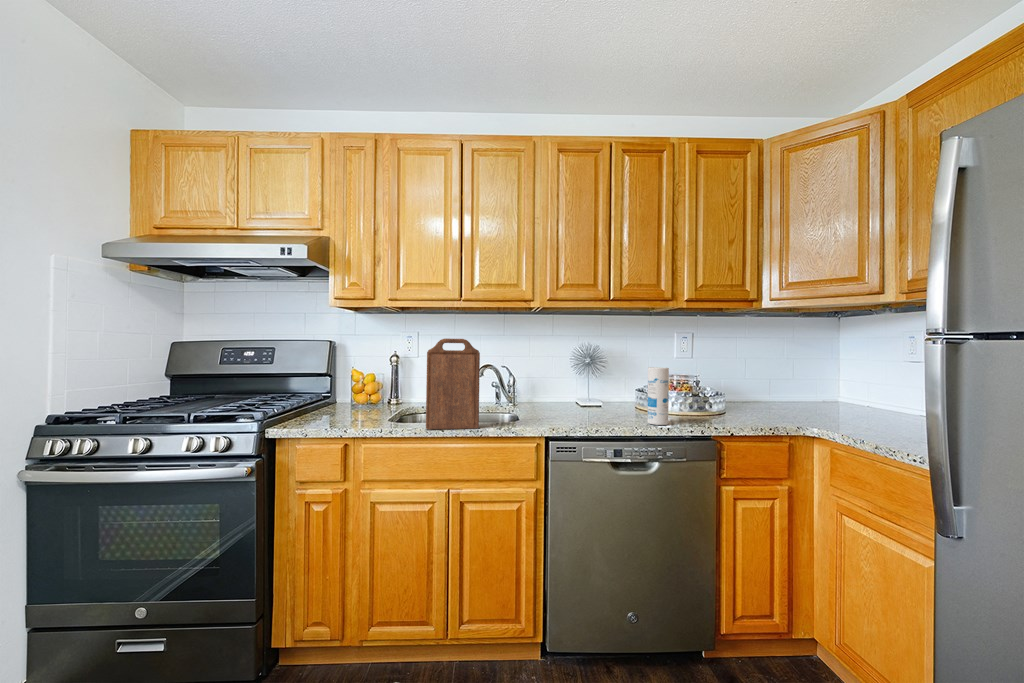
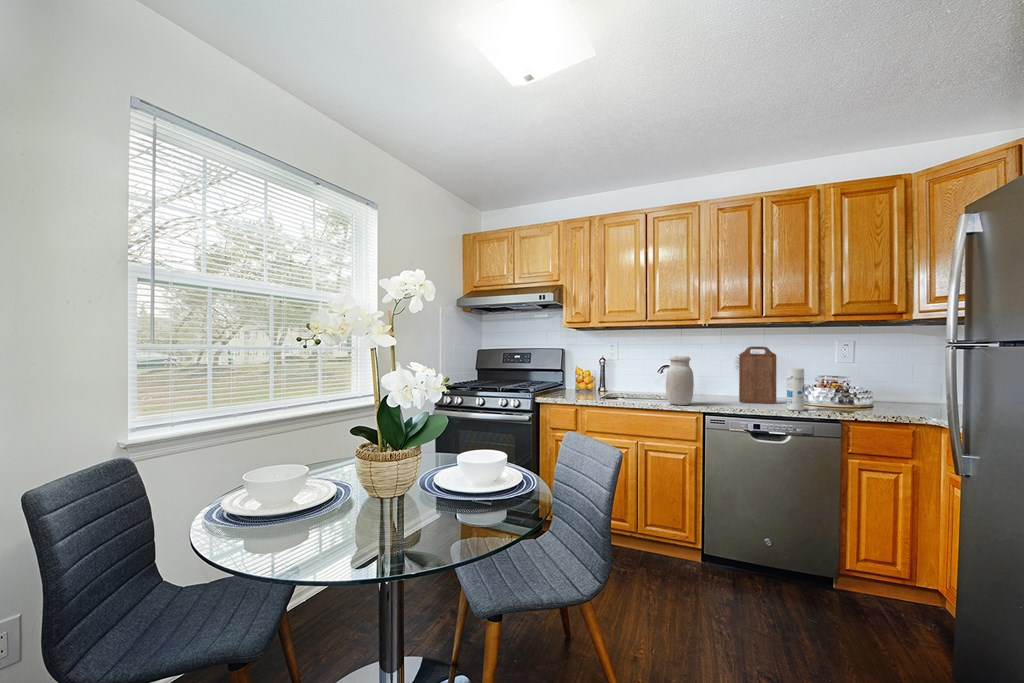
cutting board: present [426,338,480,429] -> present [739,346,776,404]
jar: none [492,351,531,426] -> present [666,356,694,405]

